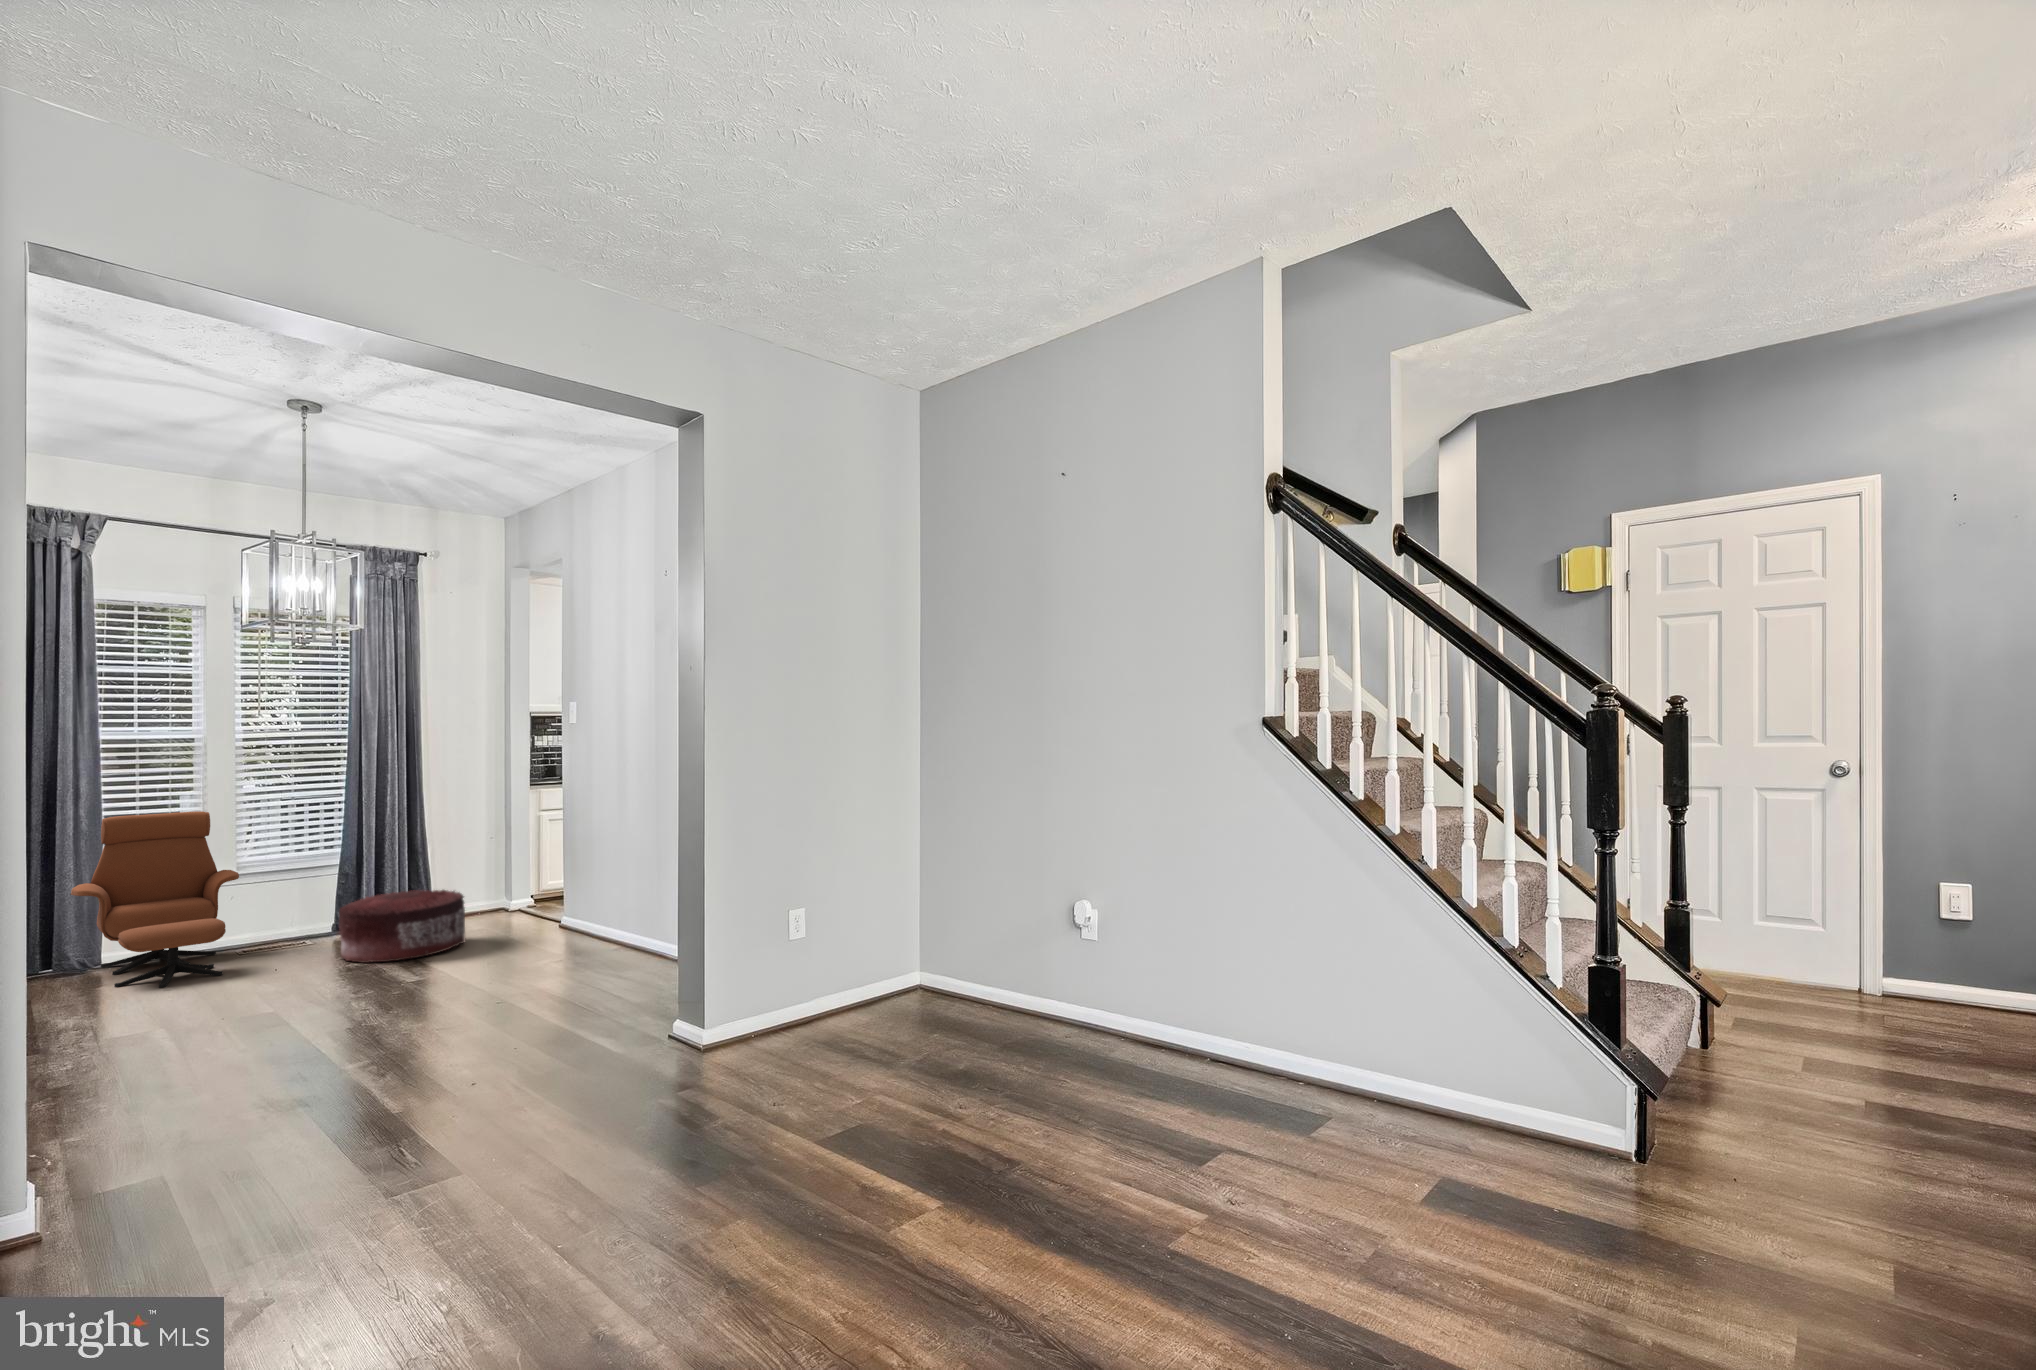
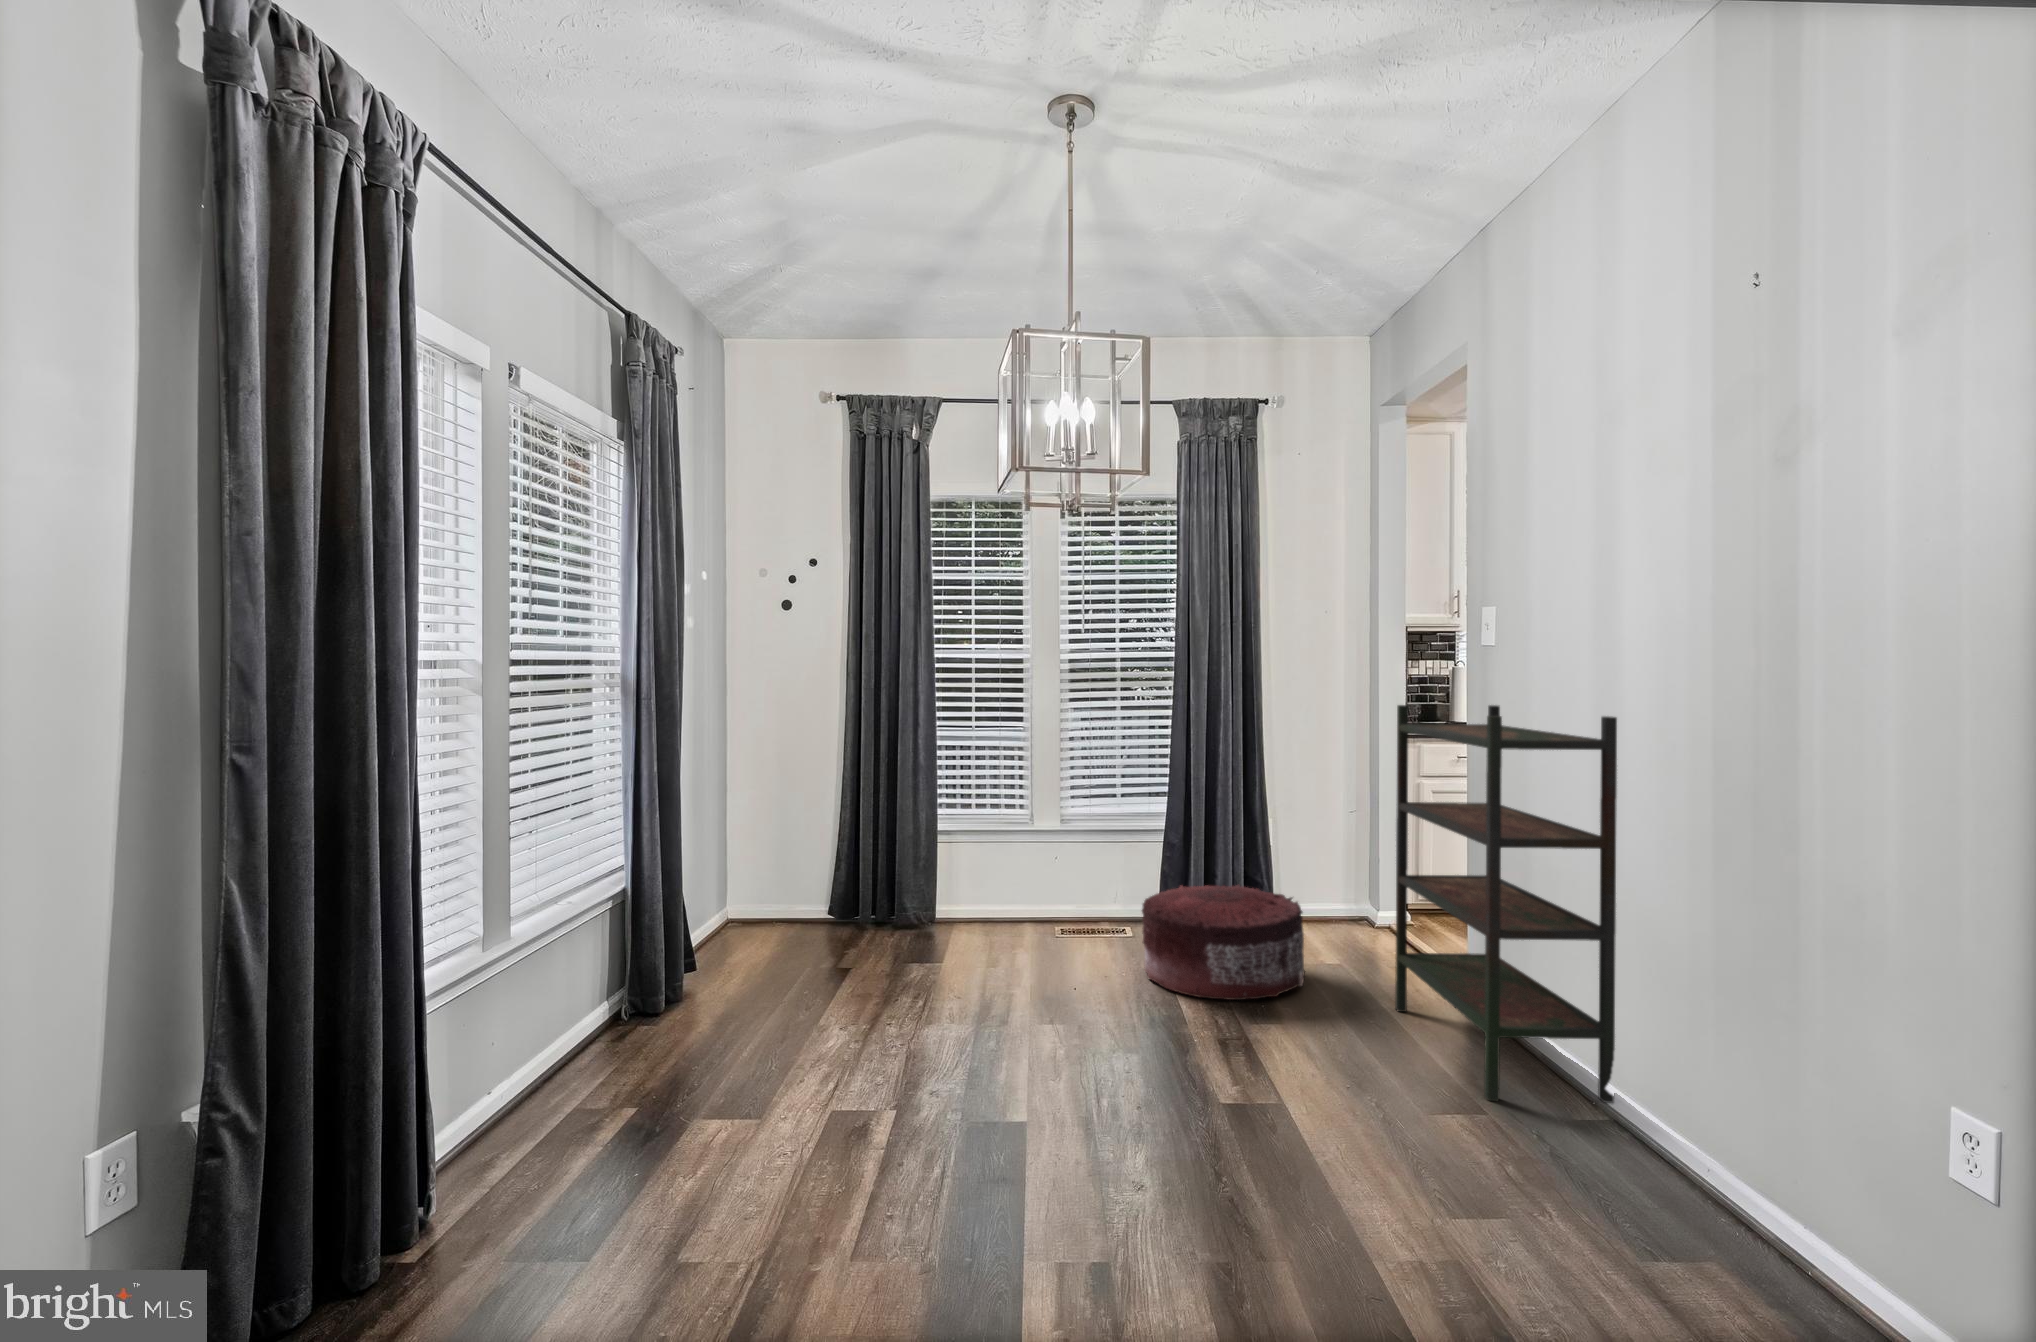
bookshelf: none [528,758,644,962] -> present [1395,705,1617,1103]
lounge chair: present [71,812,239,988] -> none [905,745,1056,969]

